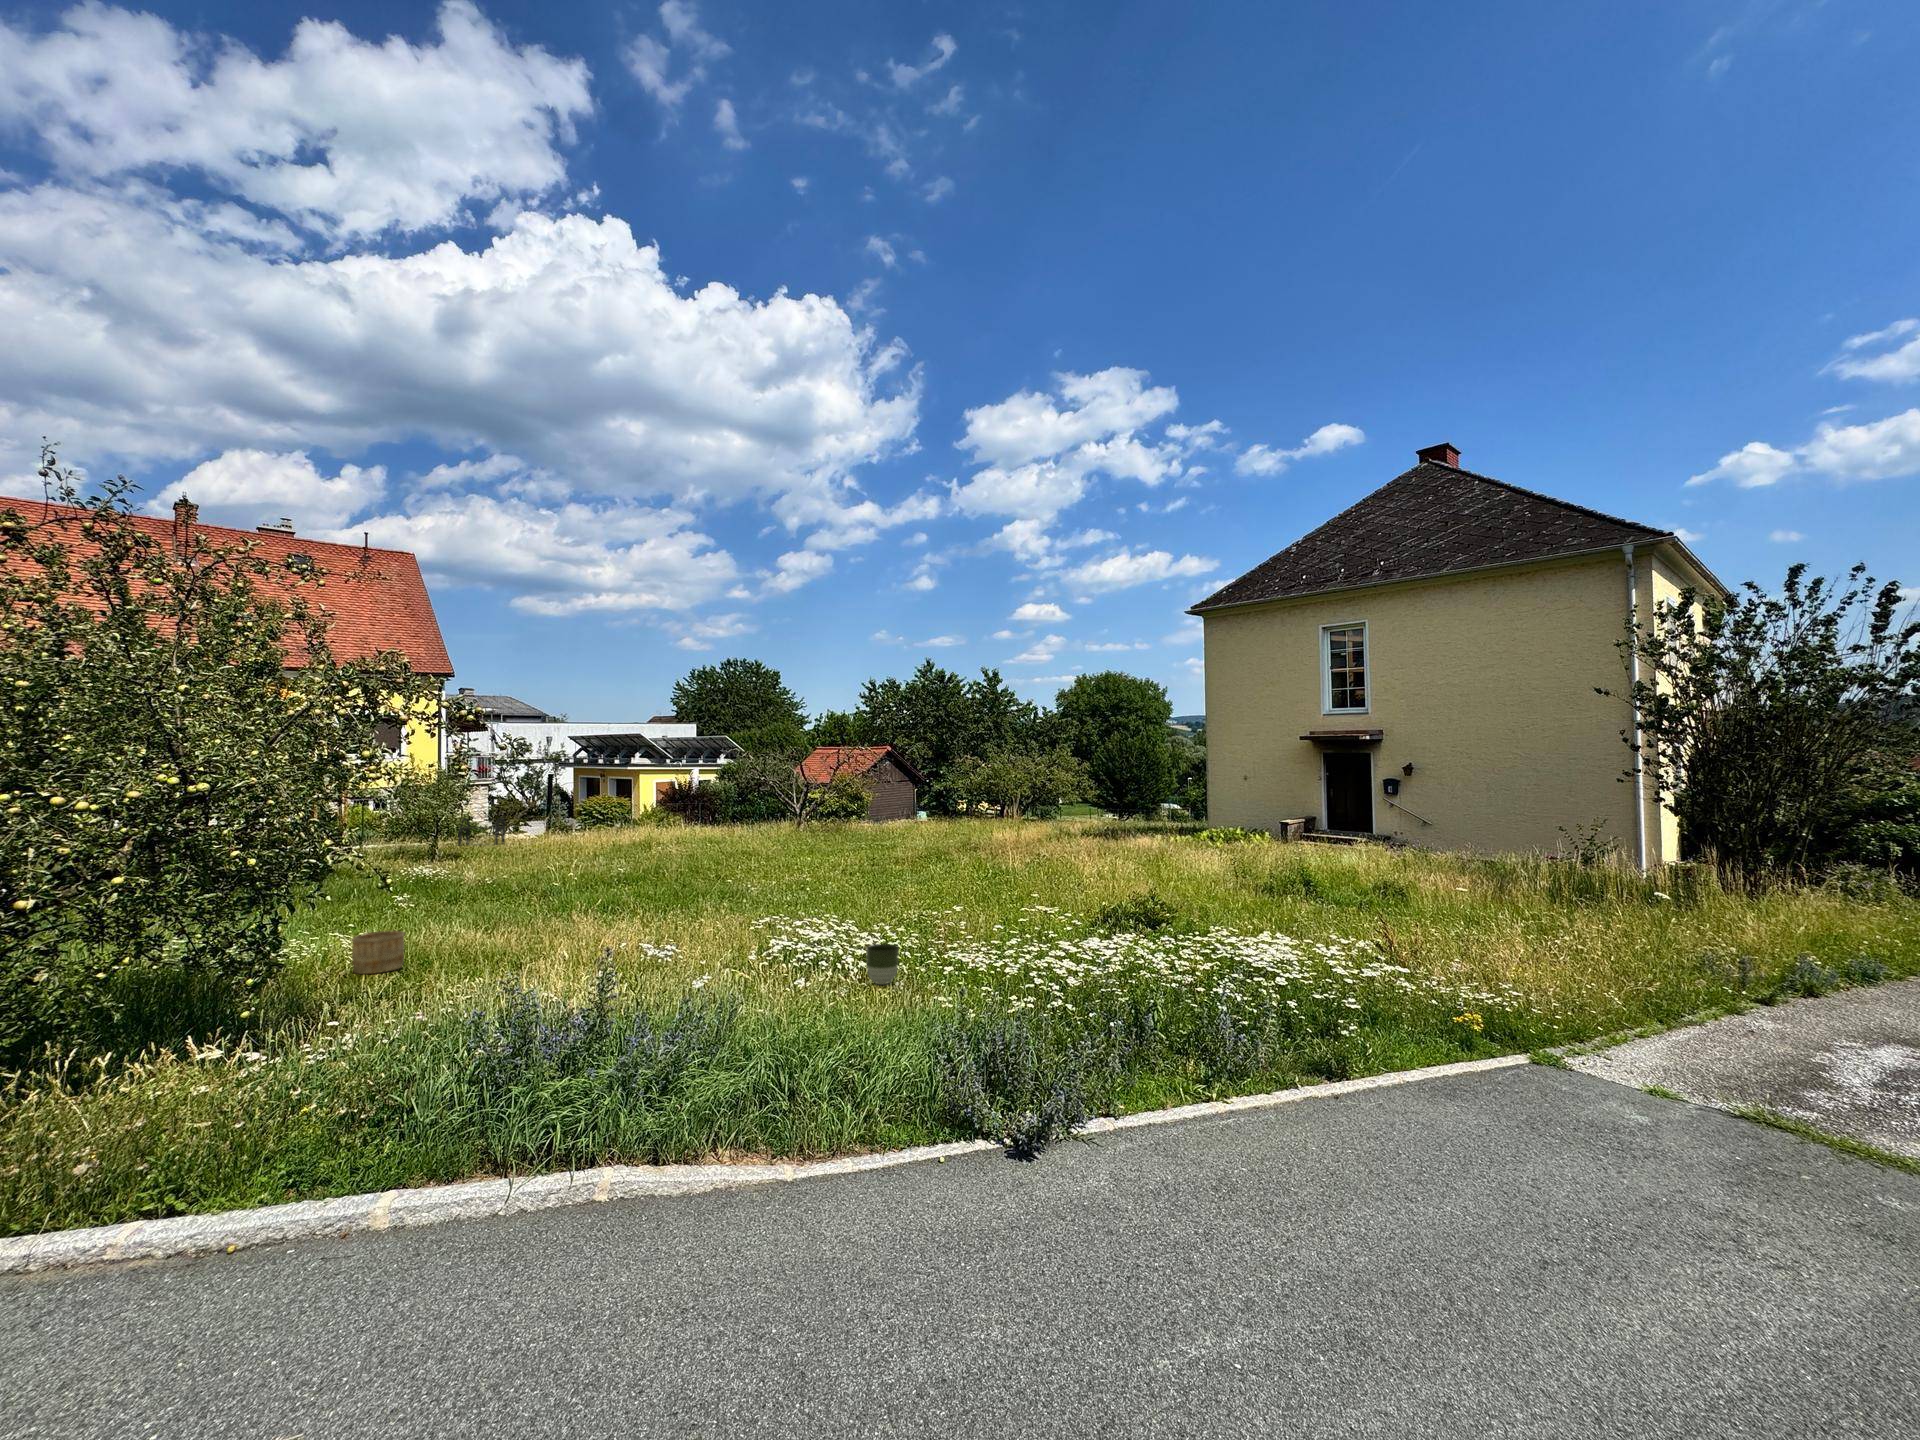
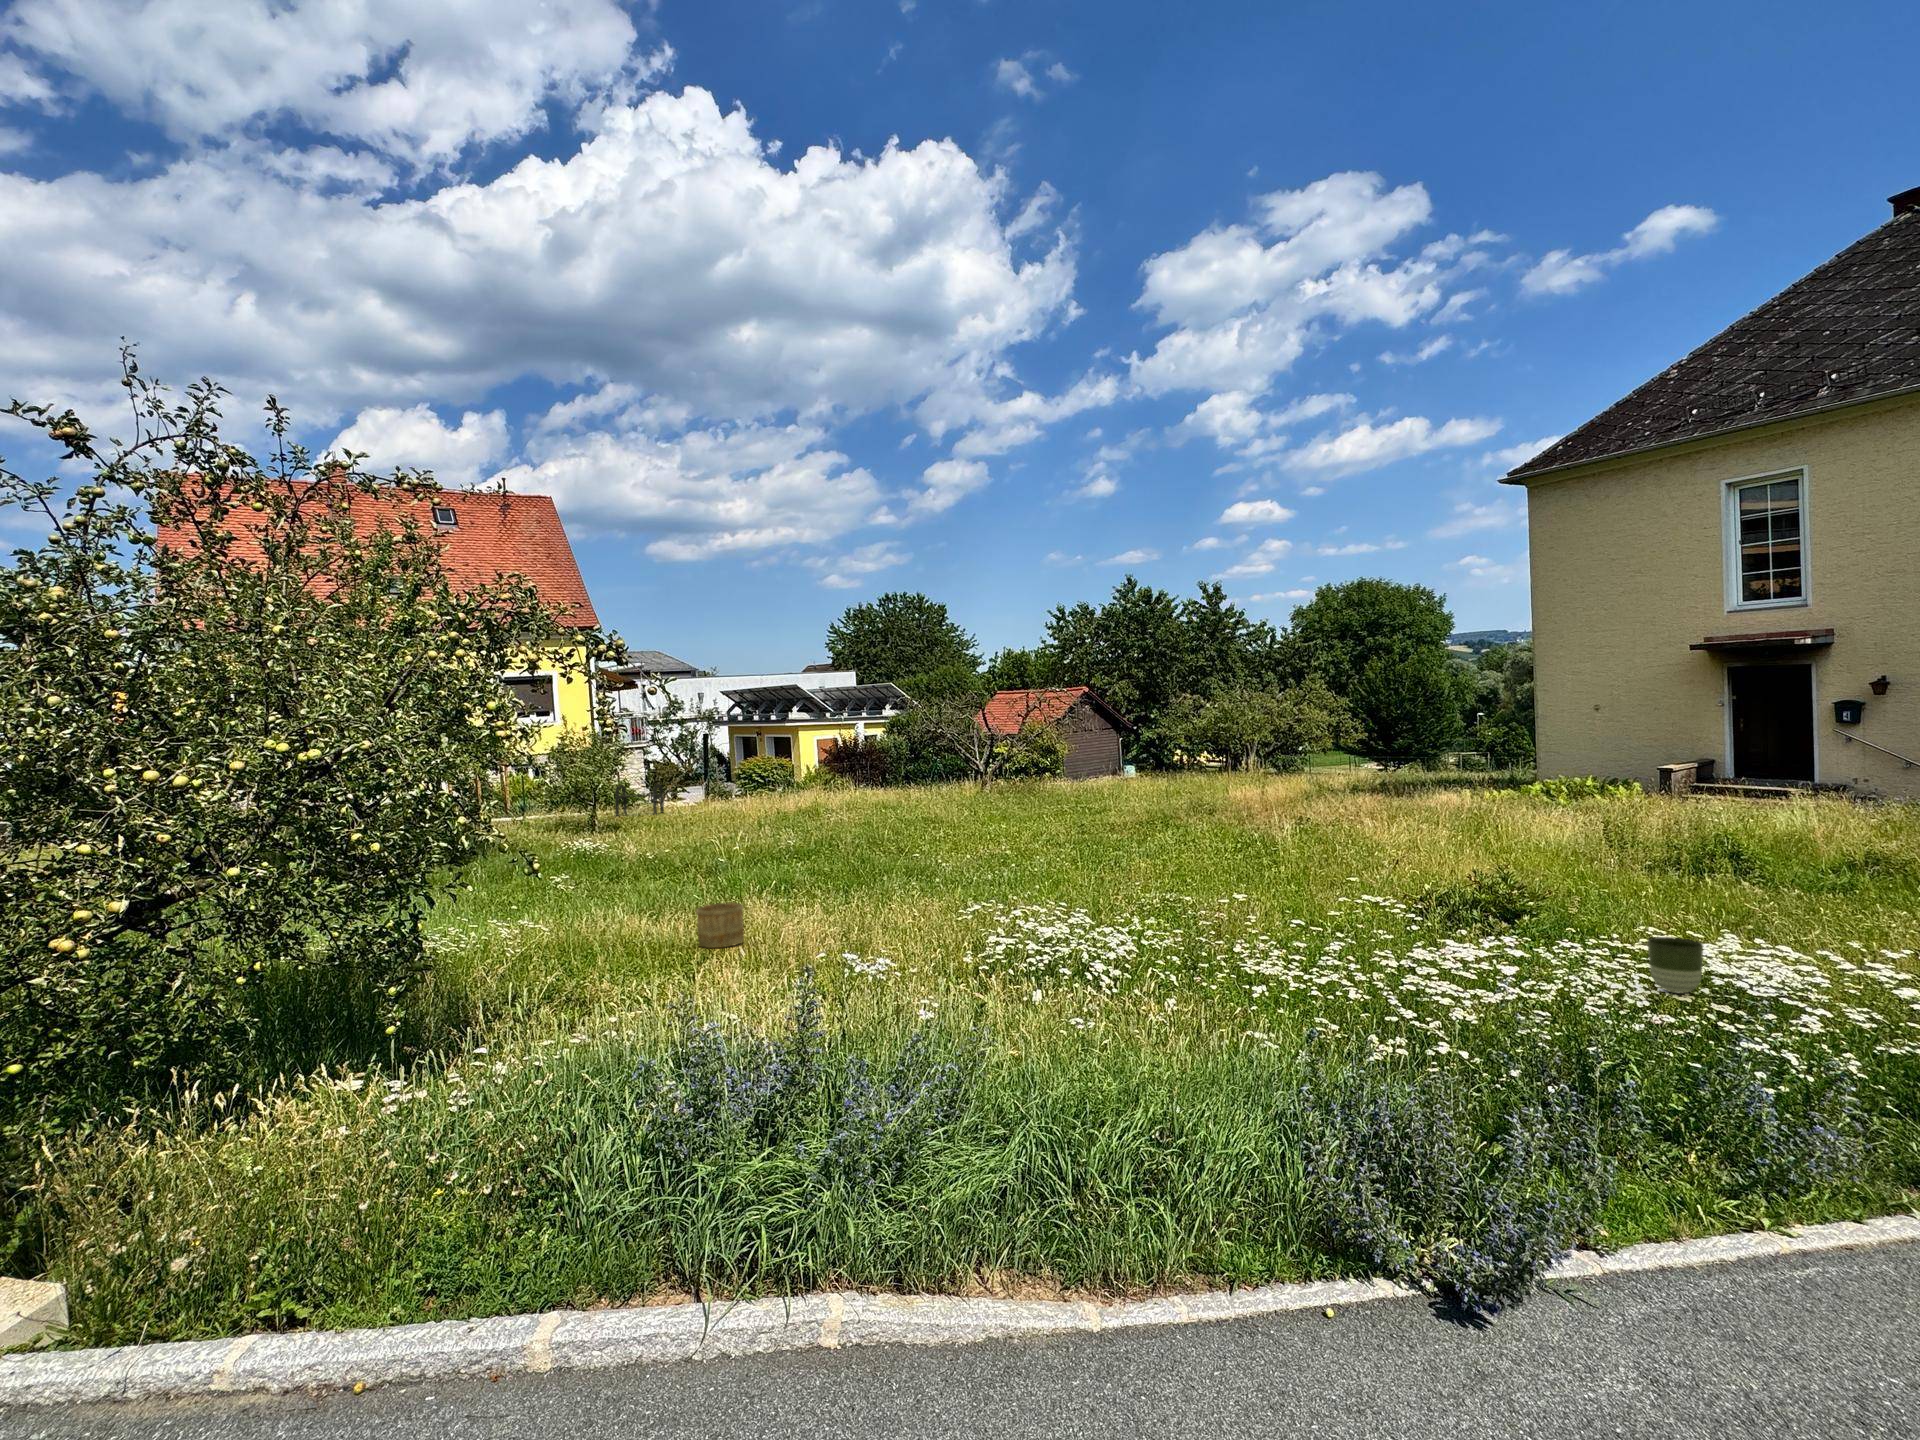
wooden bucket: present [351,930,405,974] -> present [695,902,744,948]
planter: present [866,944,899,985] -> present [1648,937,1703,994]

